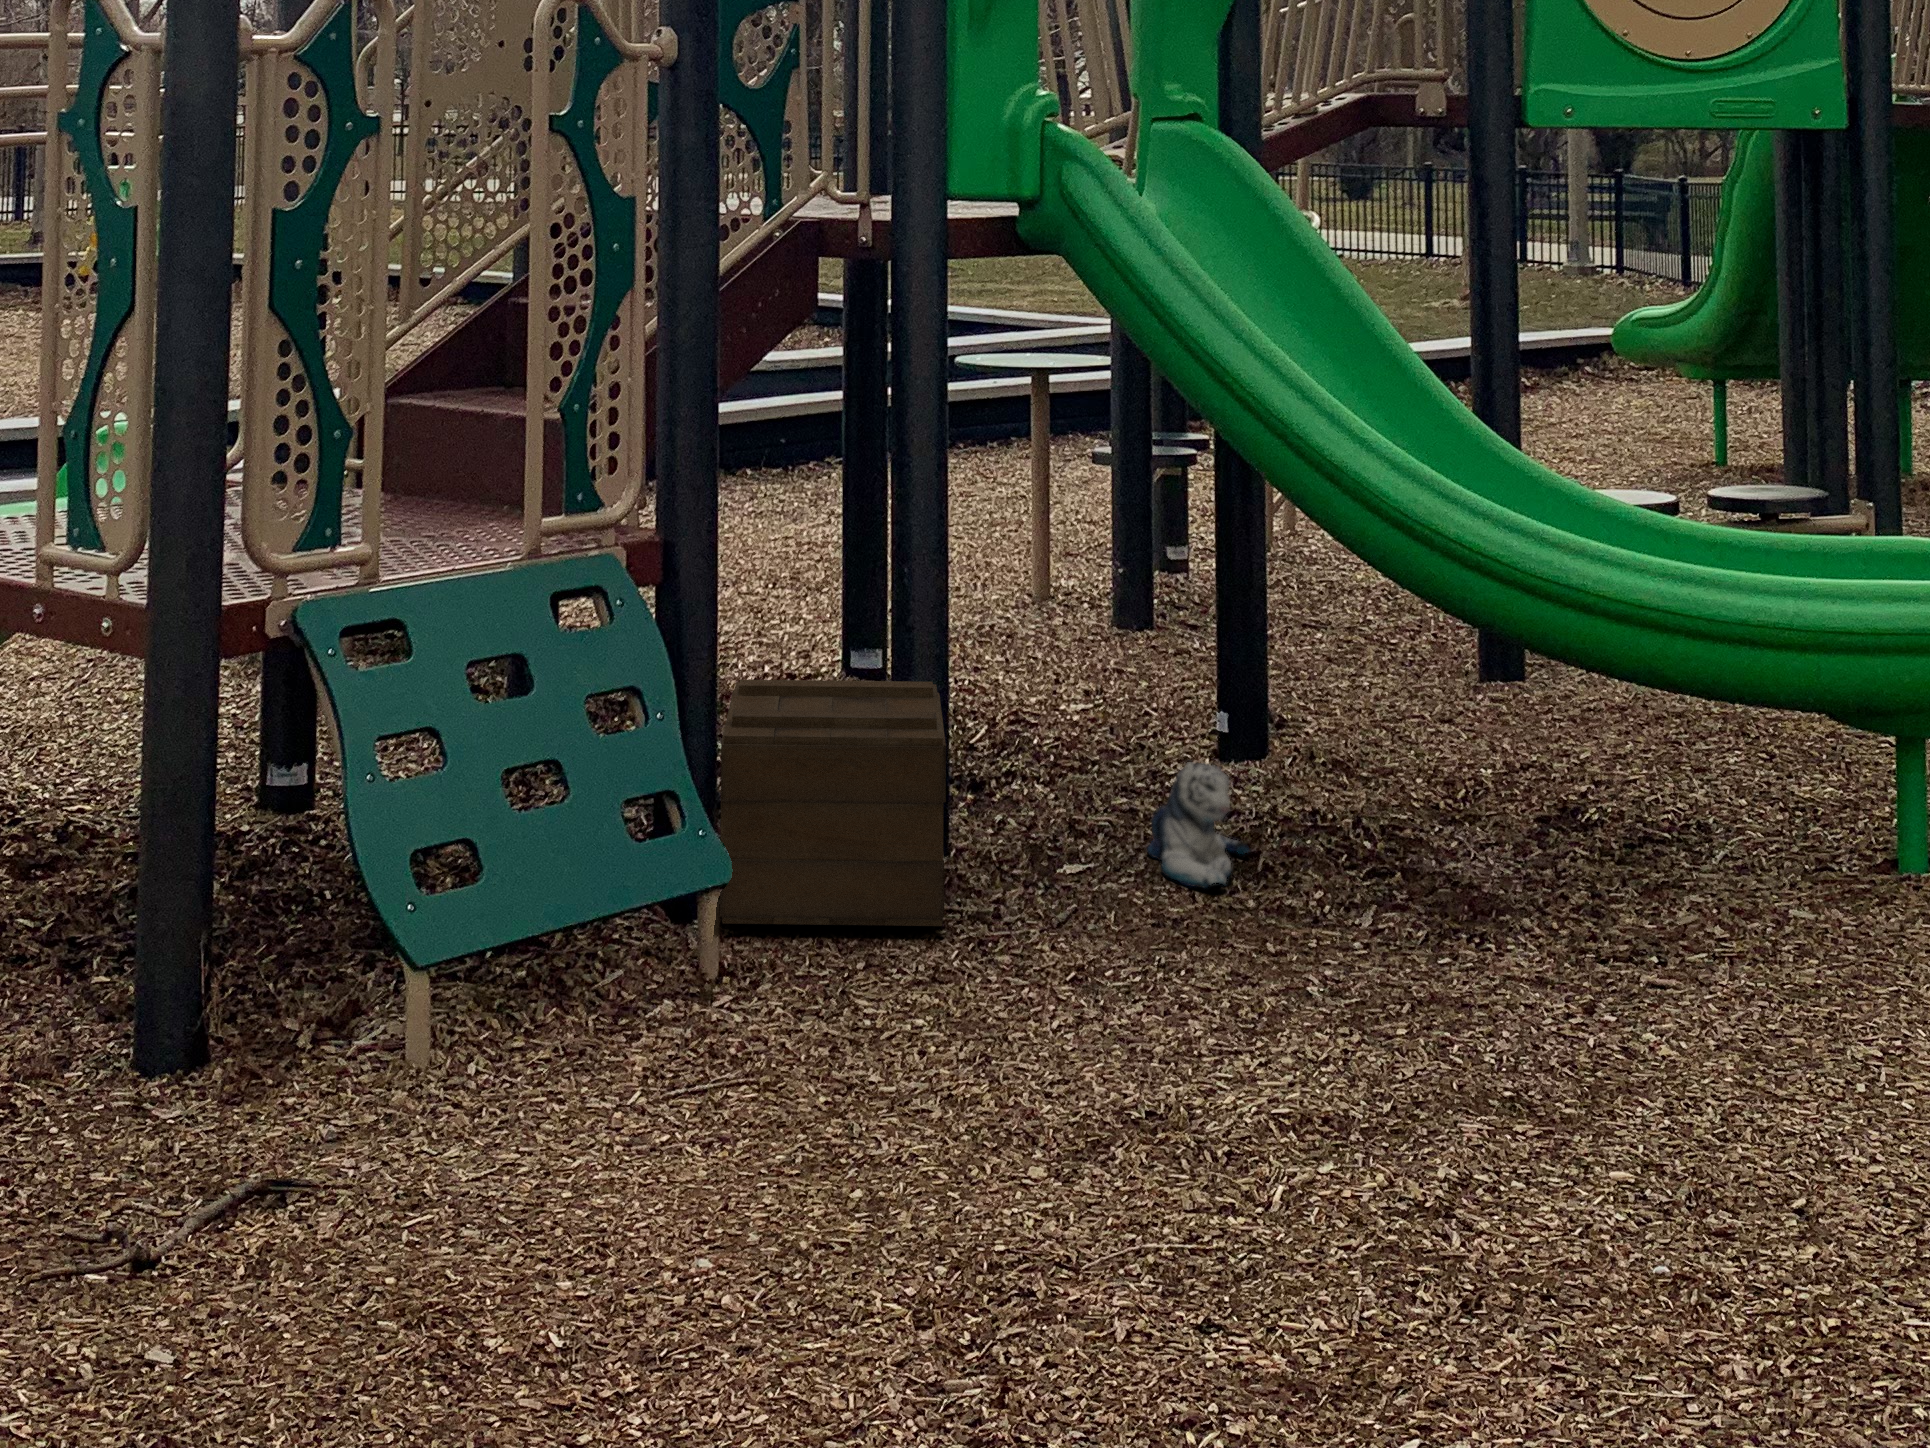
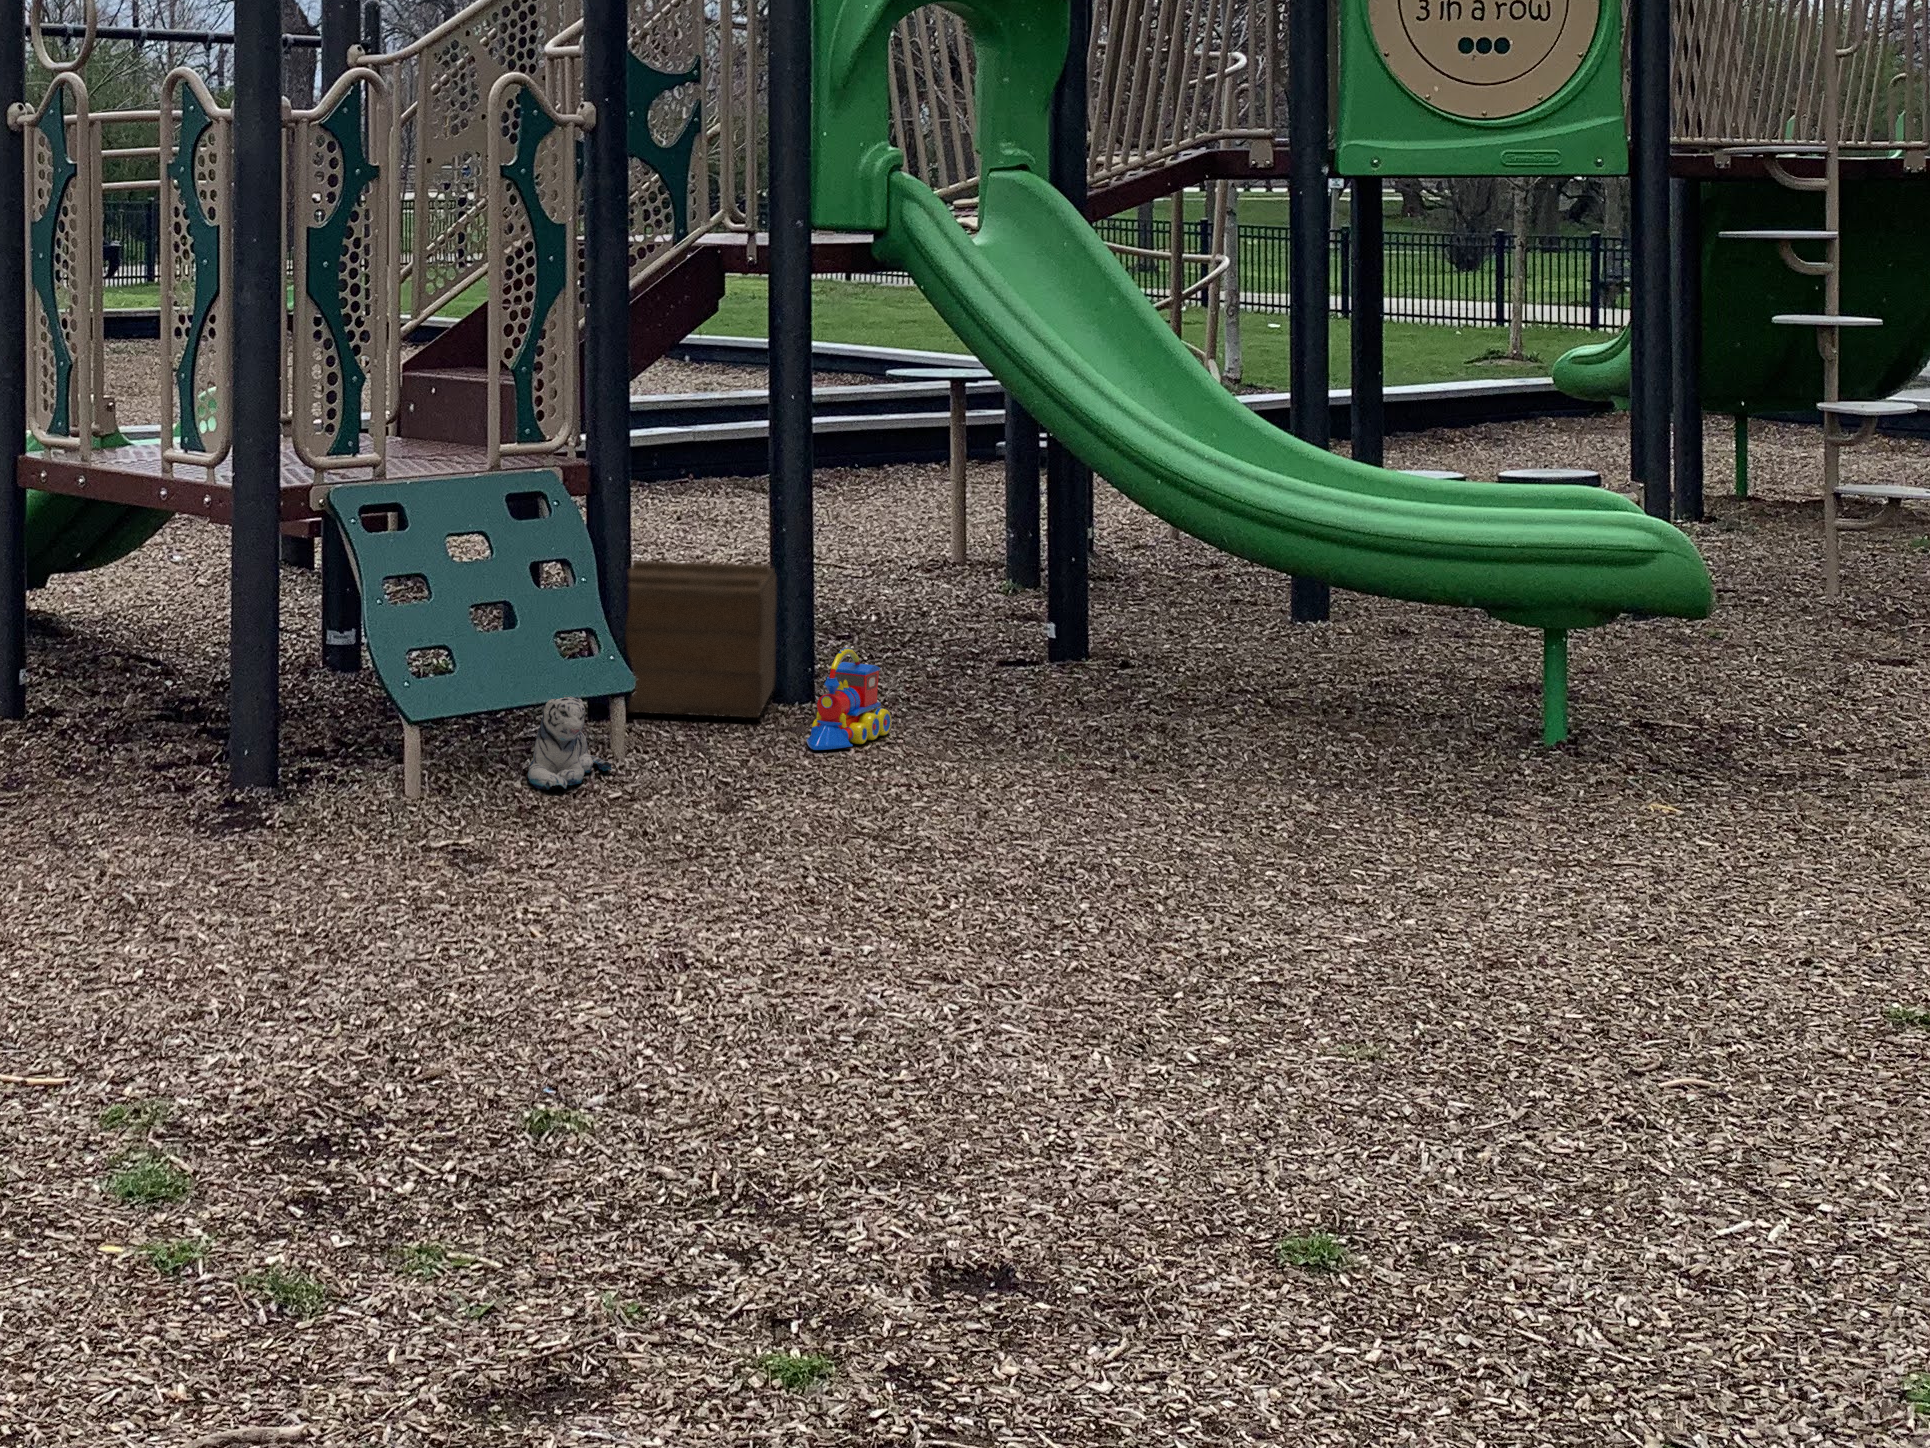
plush toy: present [1146,762,1249,888] -> present [527,696,612,790]
toy train: none [1026,826,1137,997] -> present [806,648,891,750]

